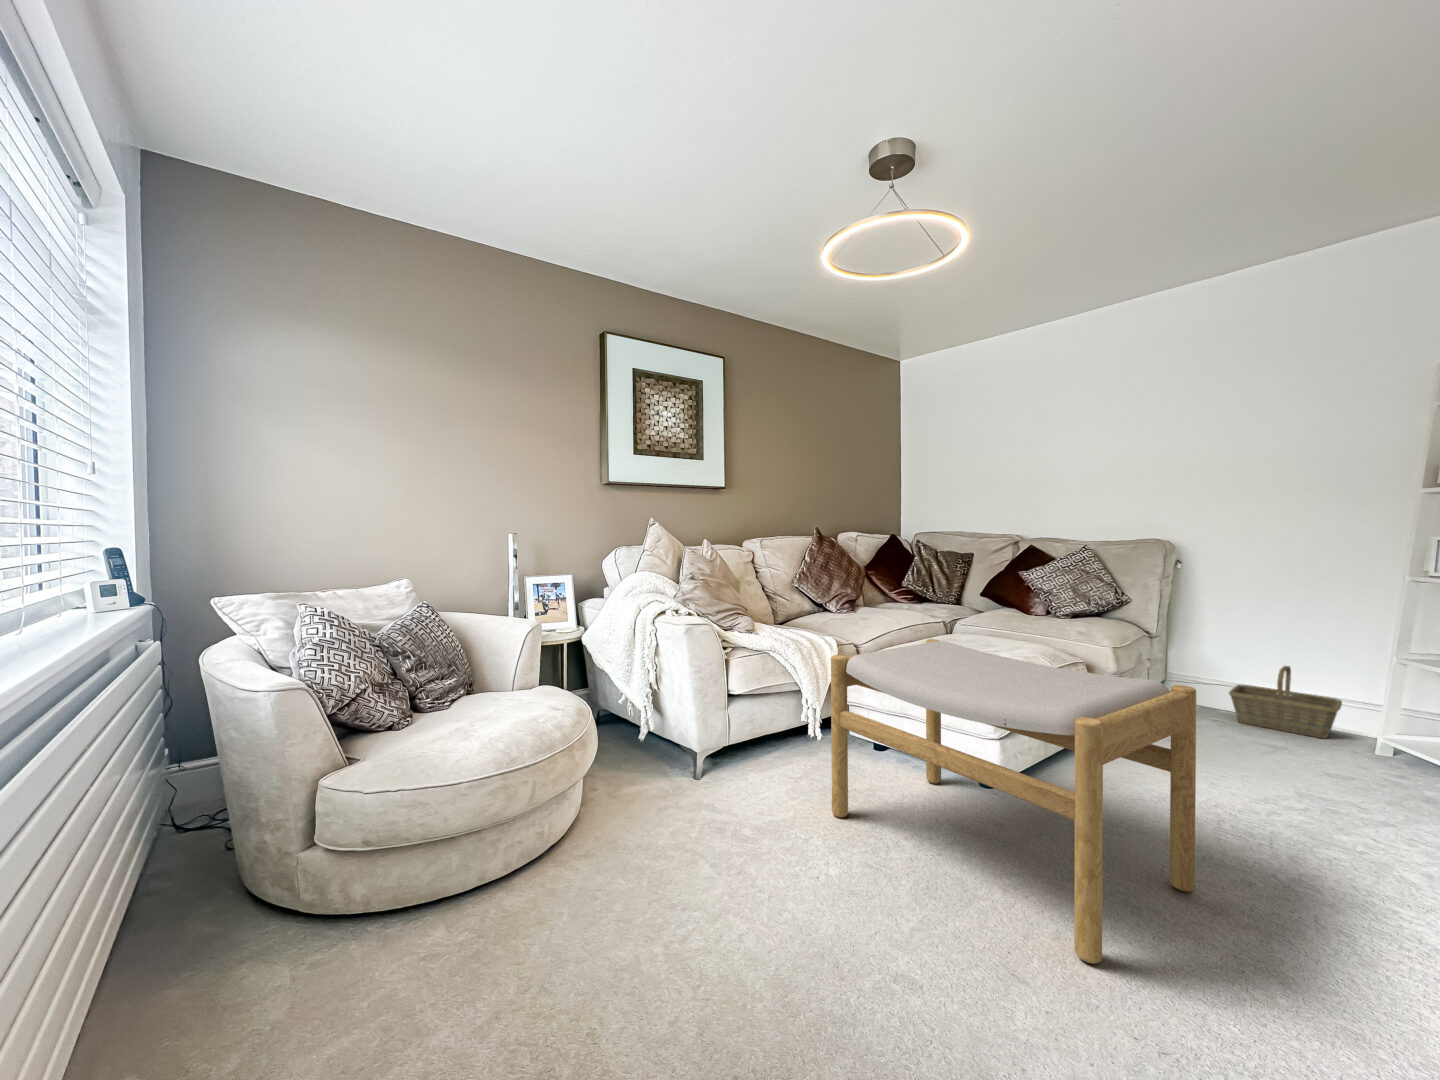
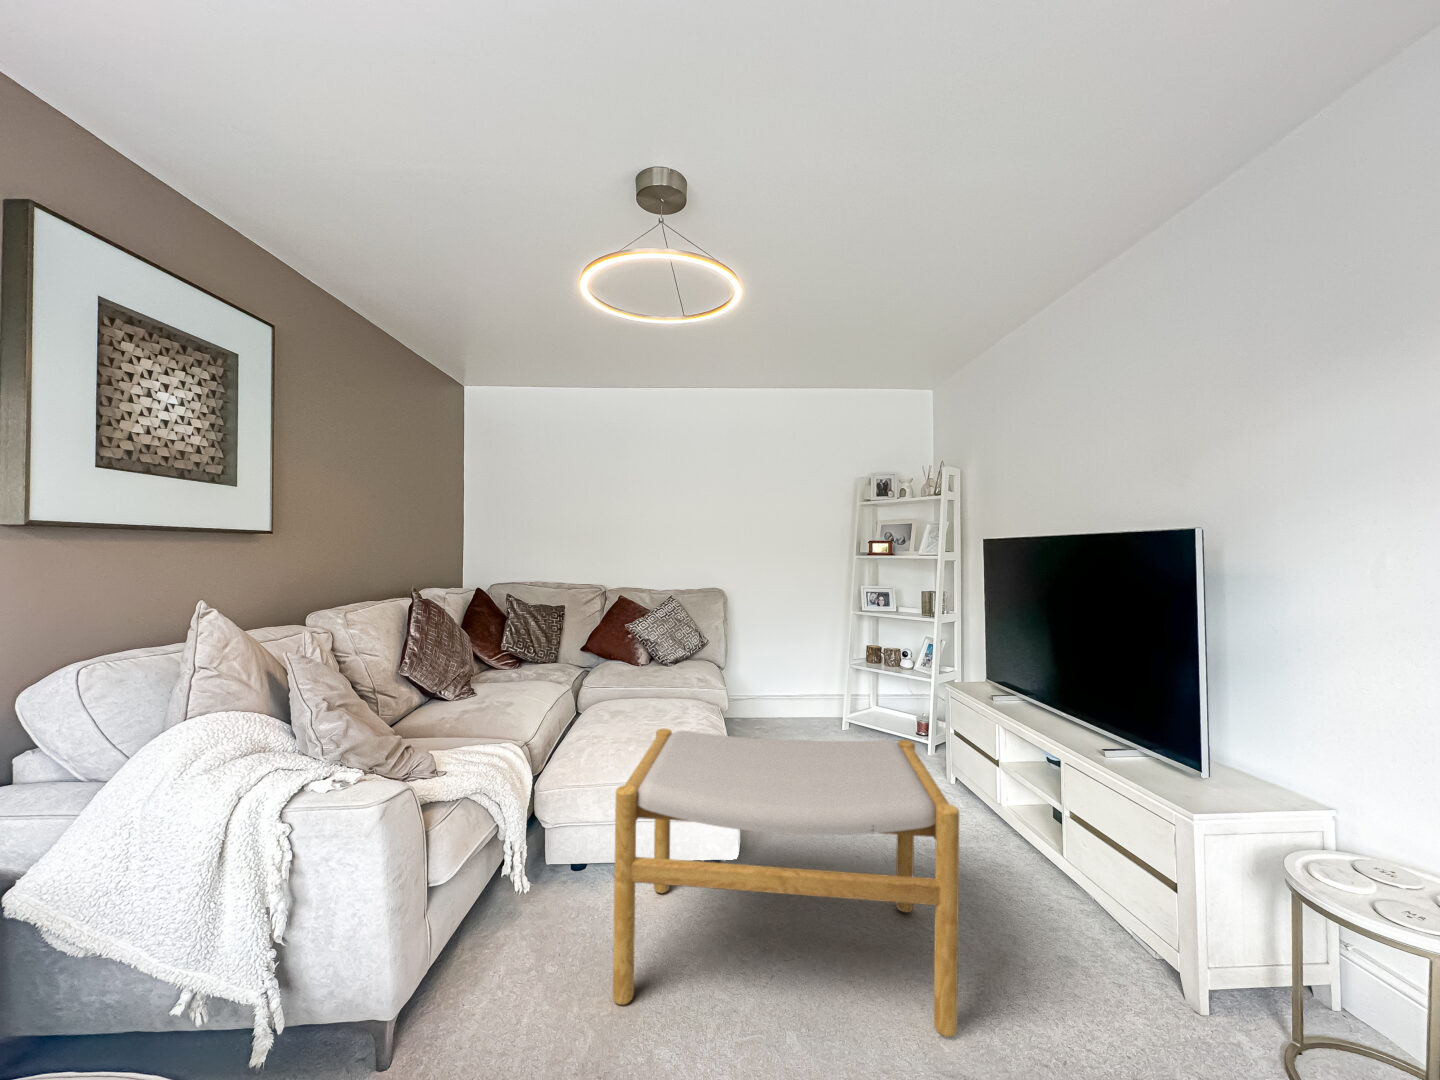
basket: present [1229,666,1342,738] -> none [766,682,827,732]

